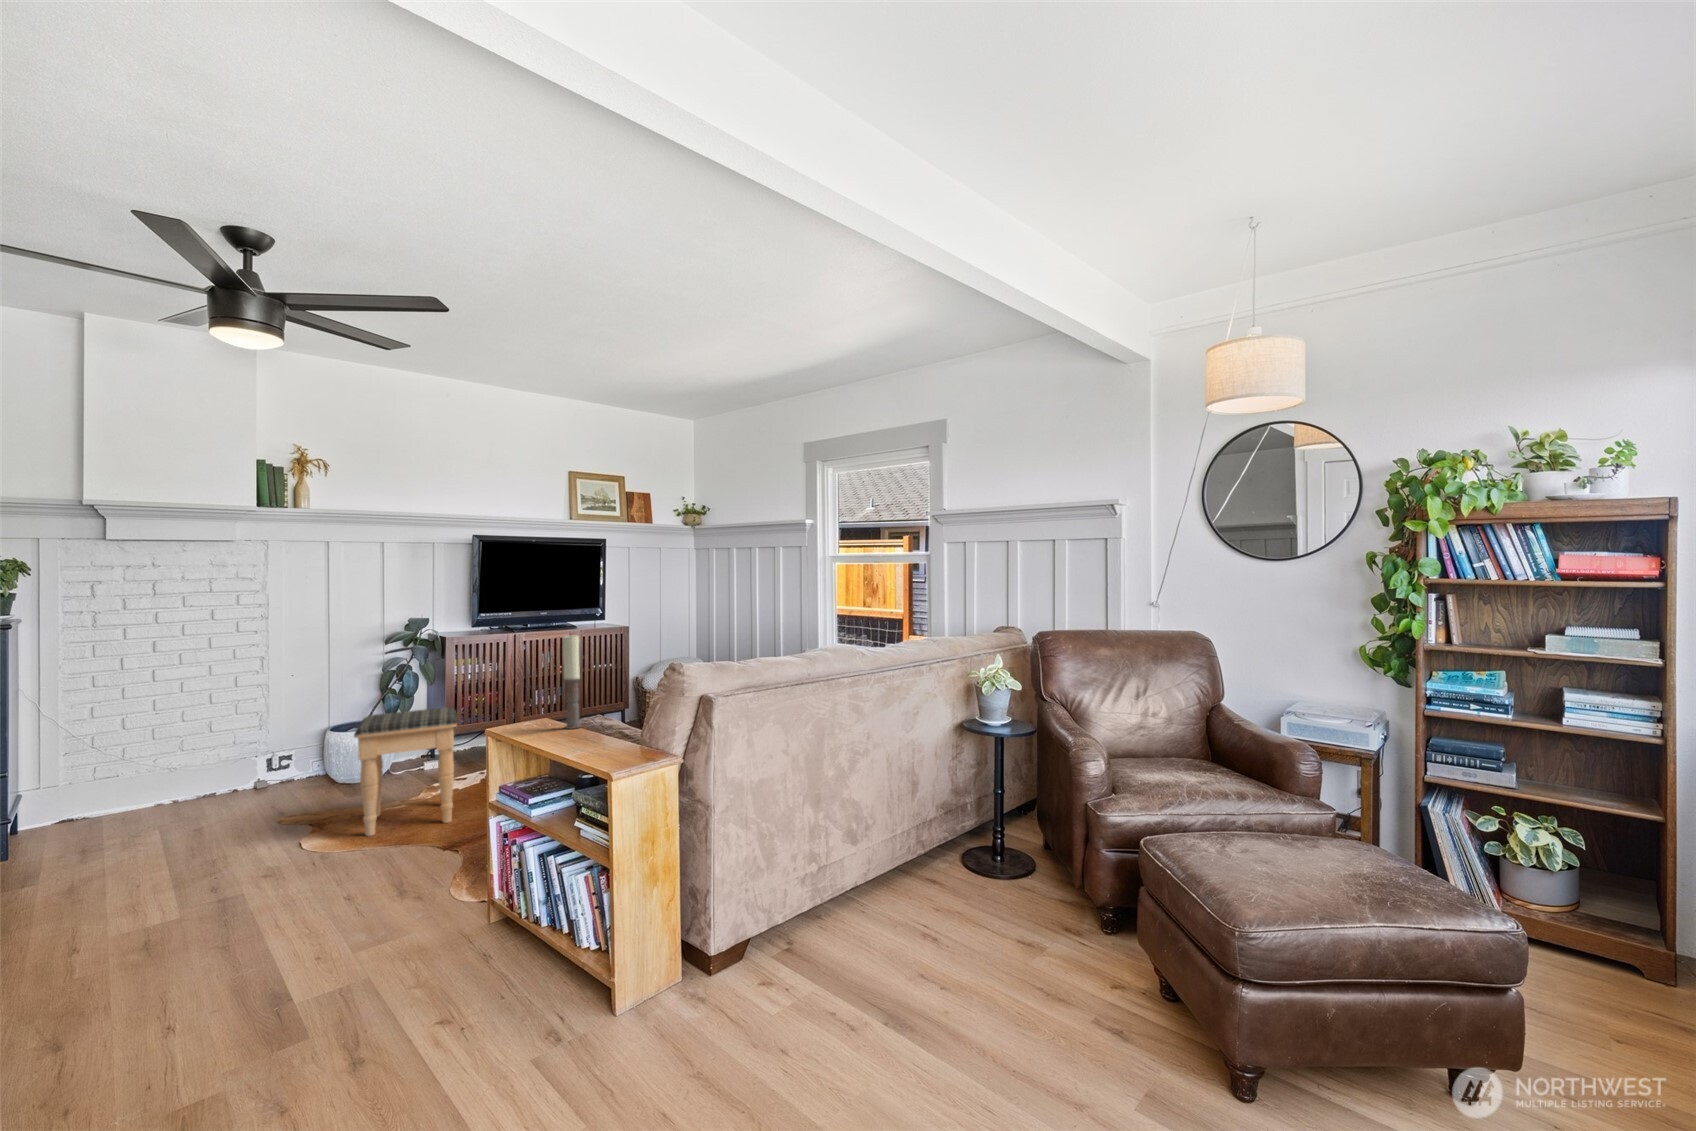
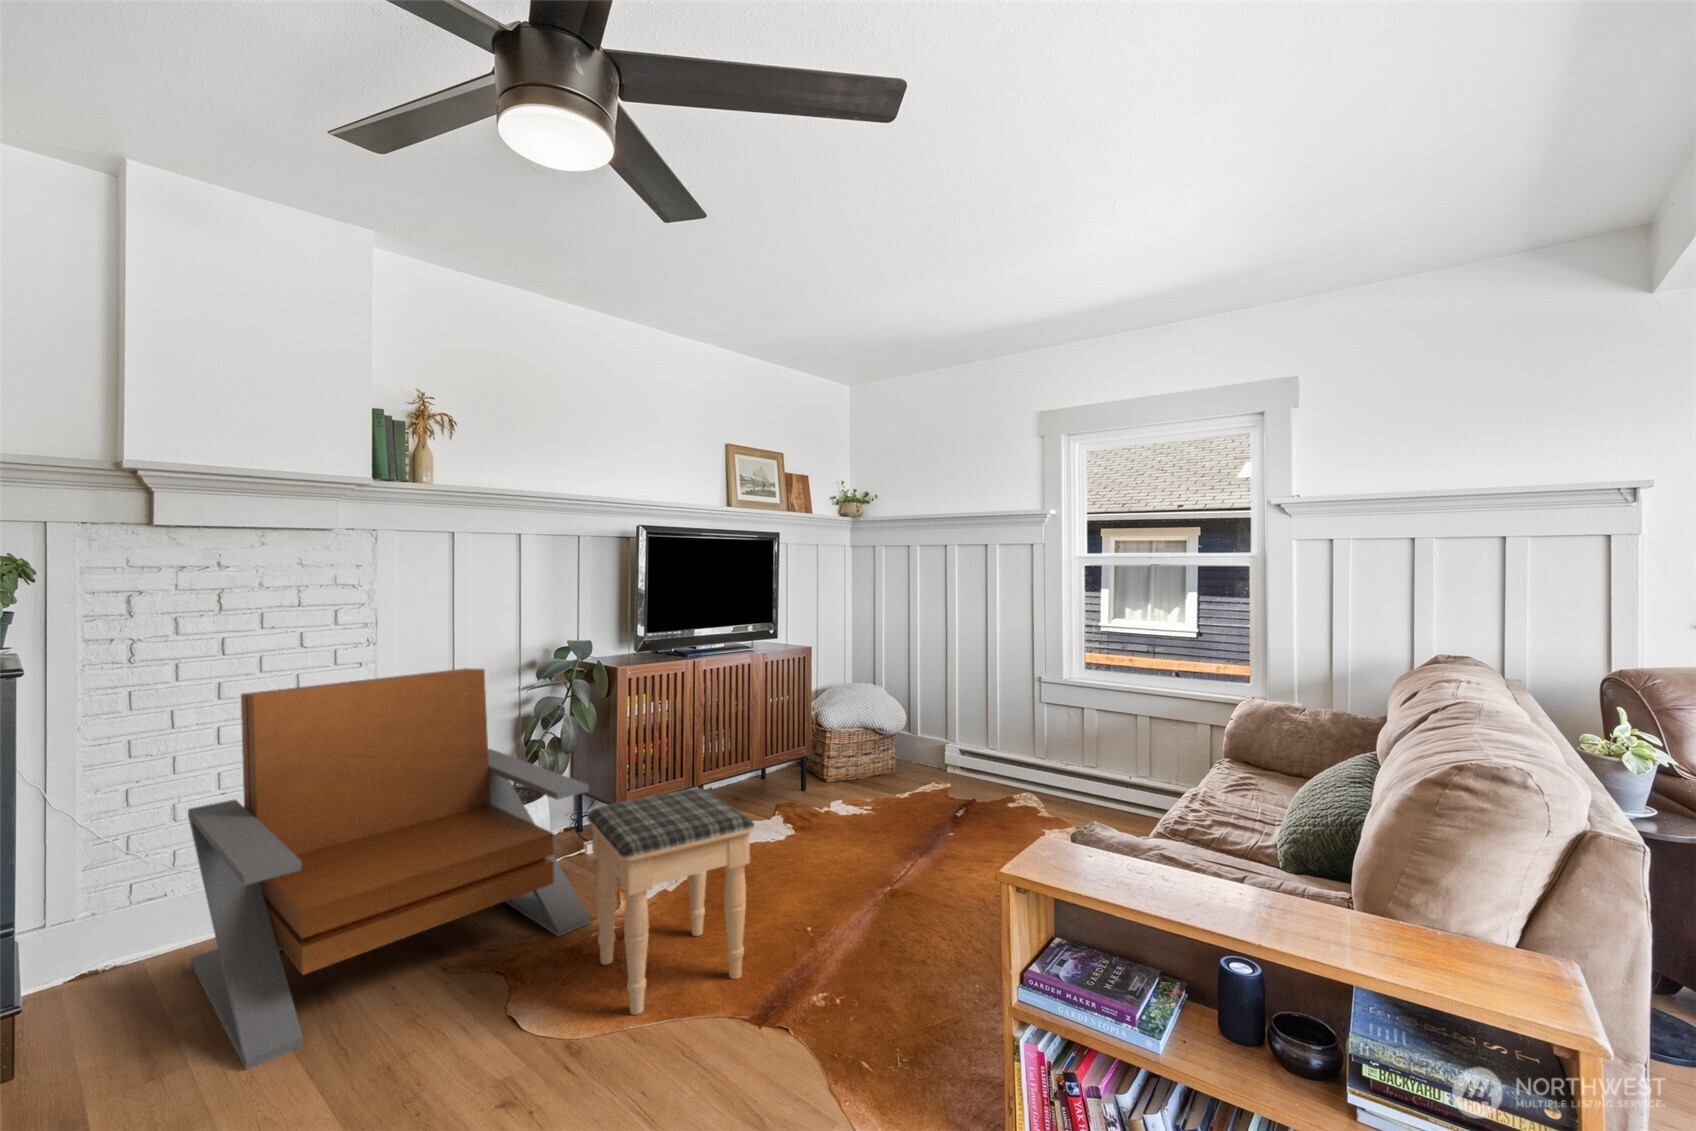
lounge chair: none [128,634,385,854] -> present [188,668,590,1070]
candle: present [563,636,581,729] -> none [1317,756,1355,949]

